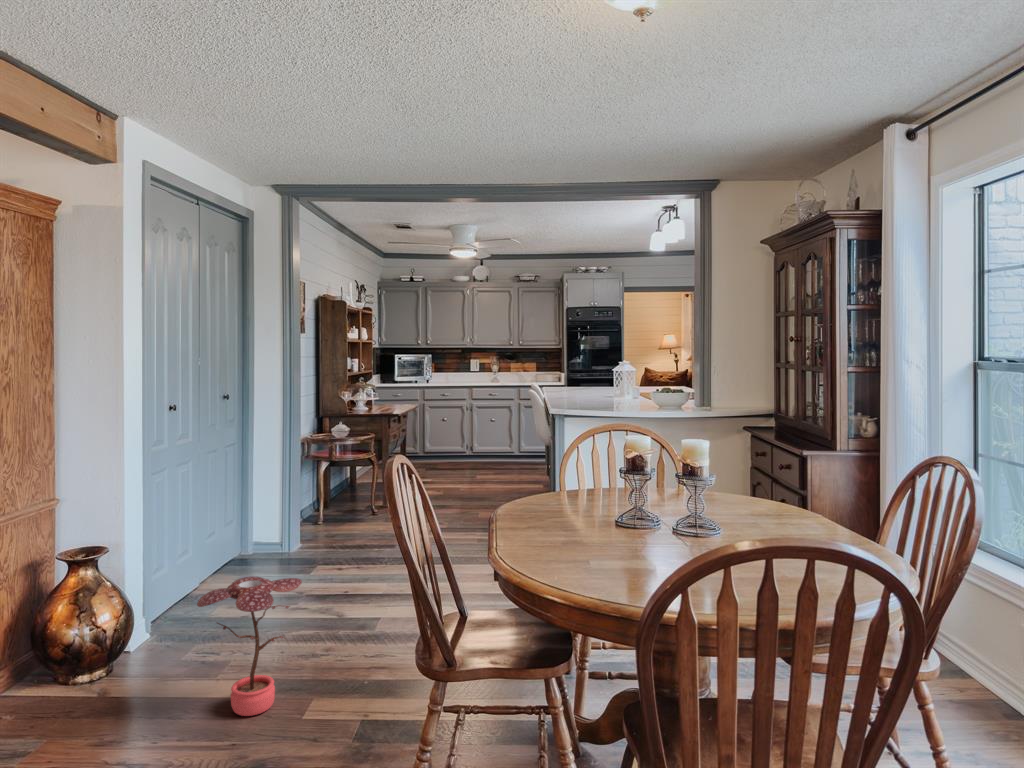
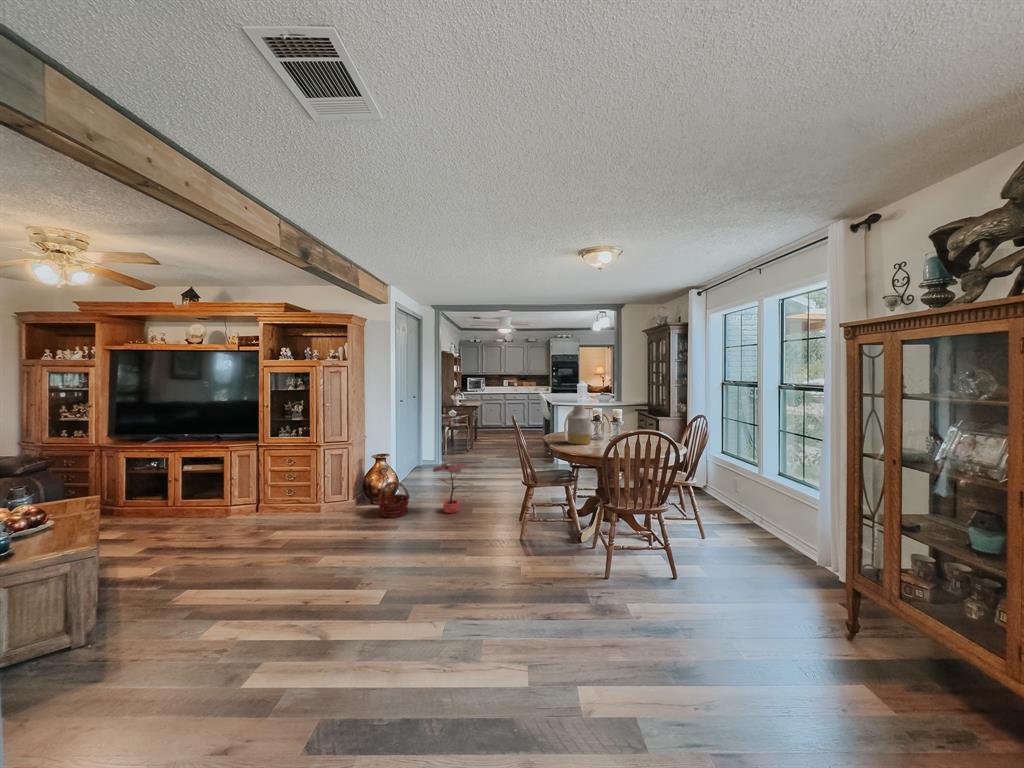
vase: none [552,429,618,548] -> present [568,405,591,445]
basket: none [46,630,141,733] -> present [377,481,410,517]

